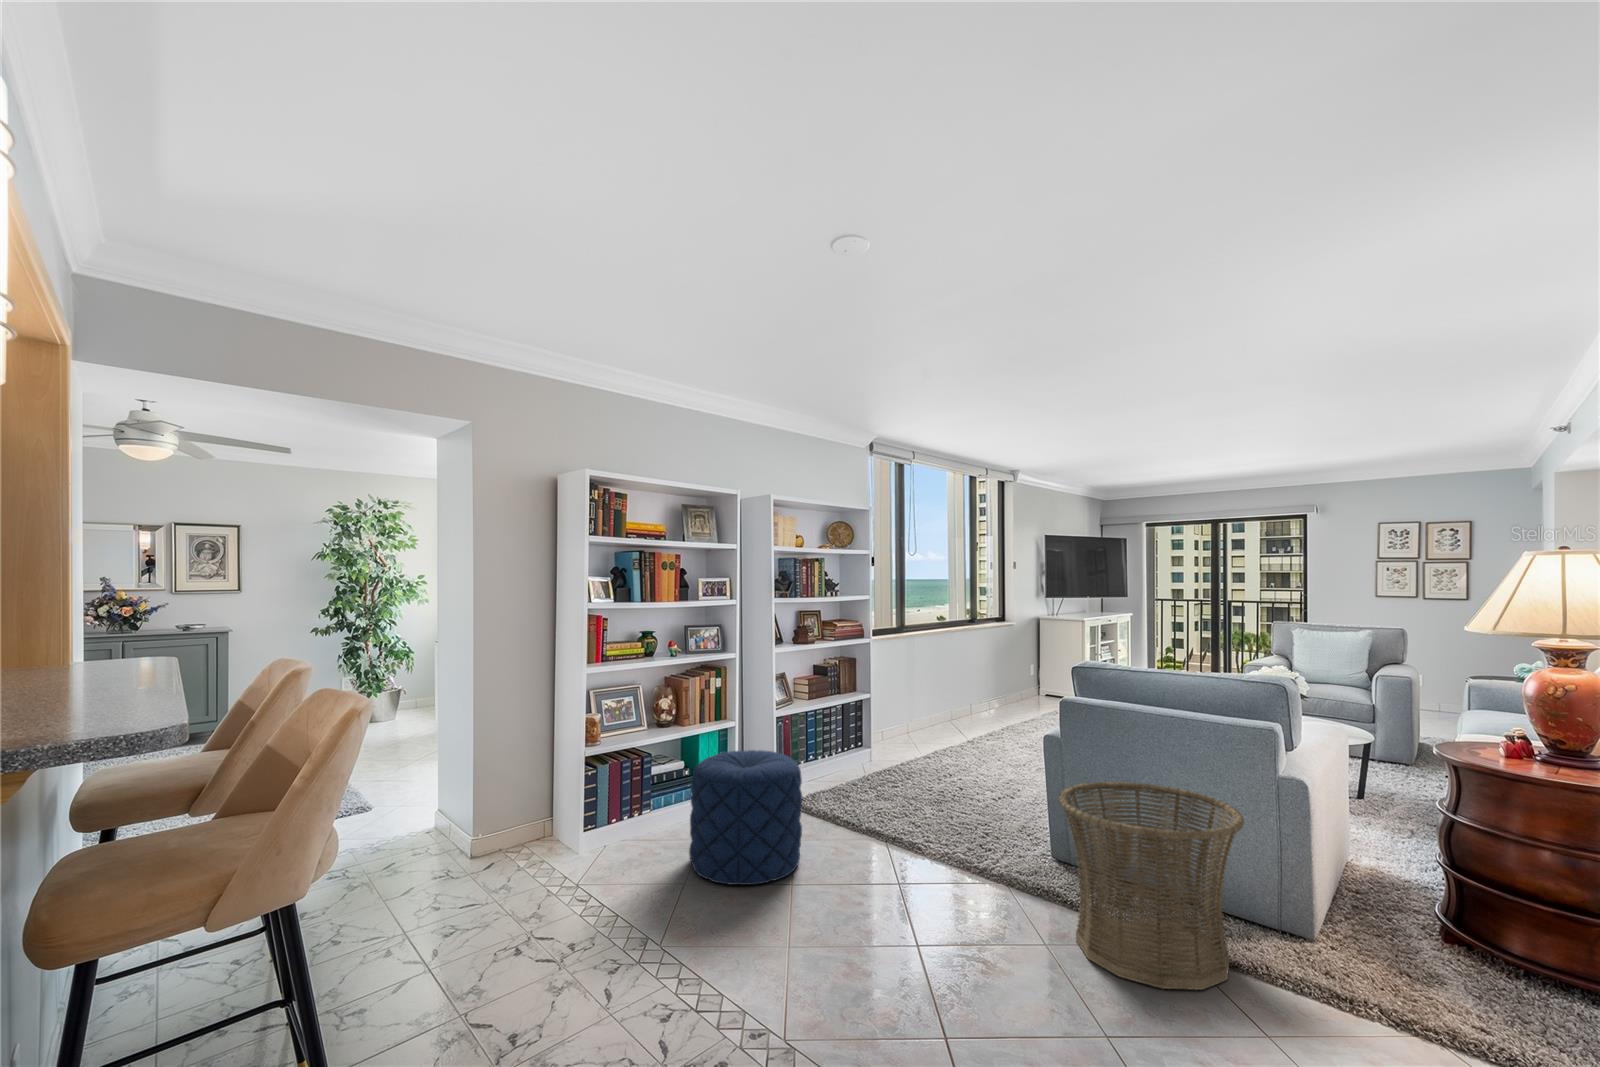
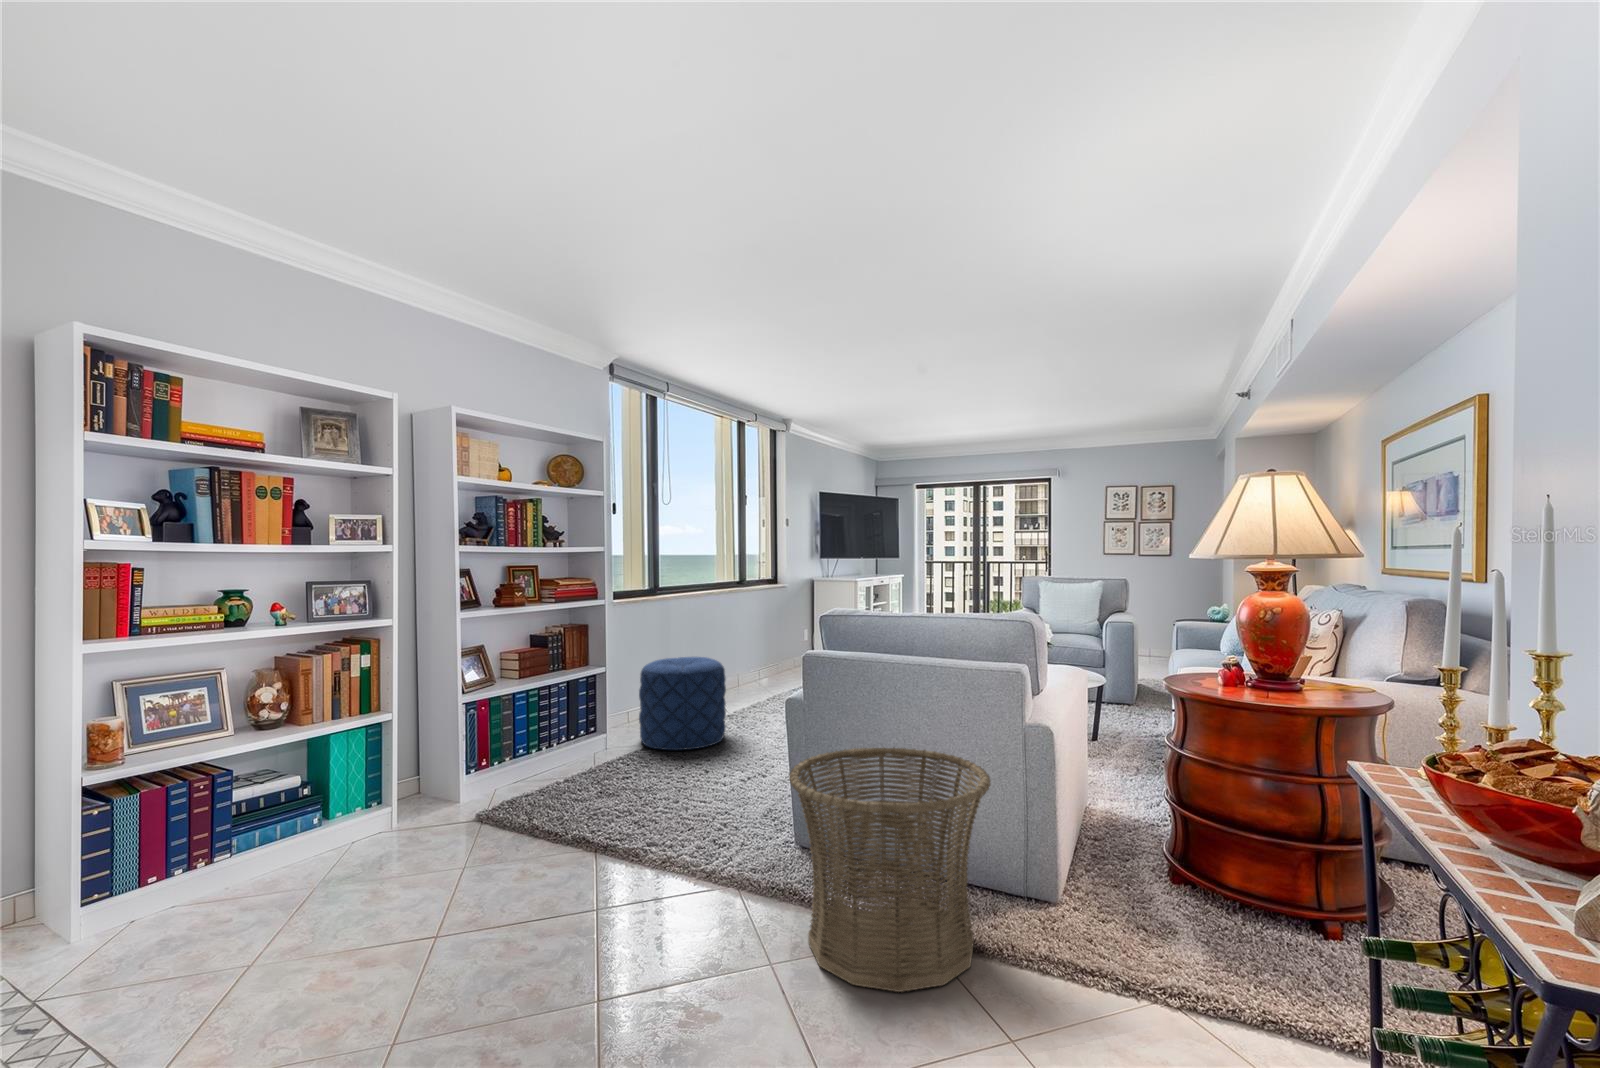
pouf: present [689,750,802,885] -> present [639,657,726,750]

